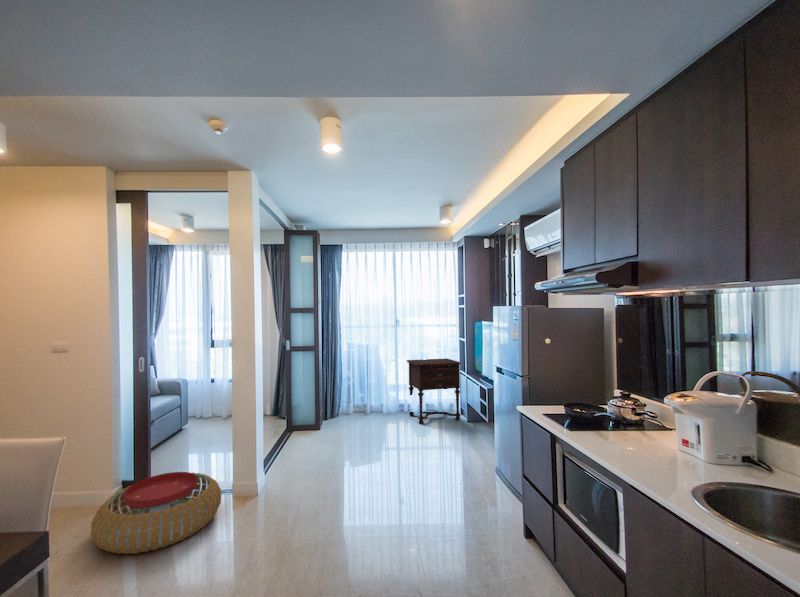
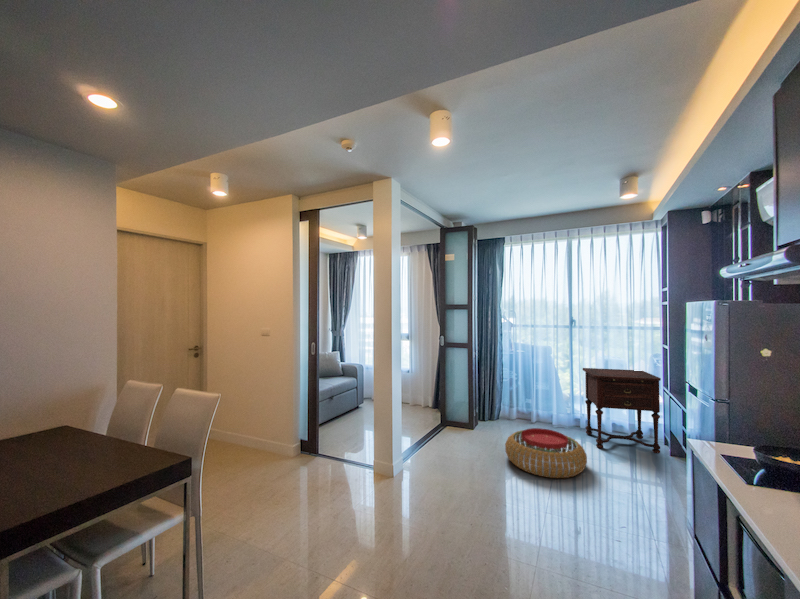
pouf: present [91,472,221,554] -> present [505,428,587,478]

